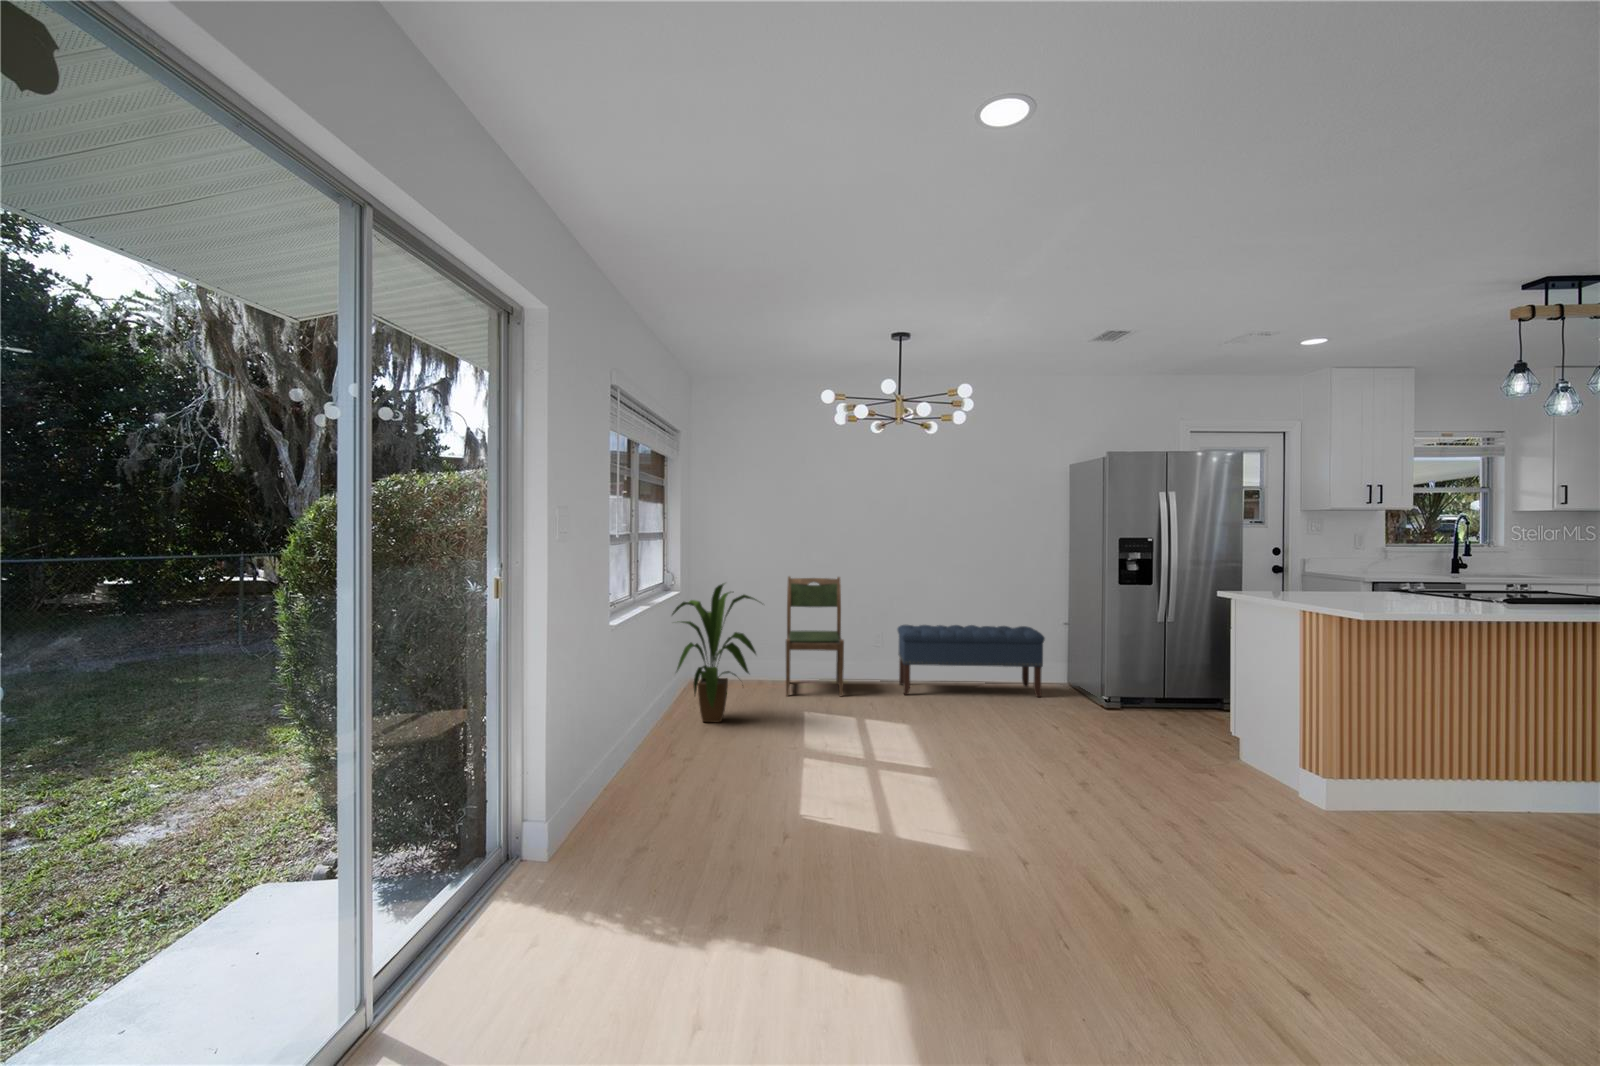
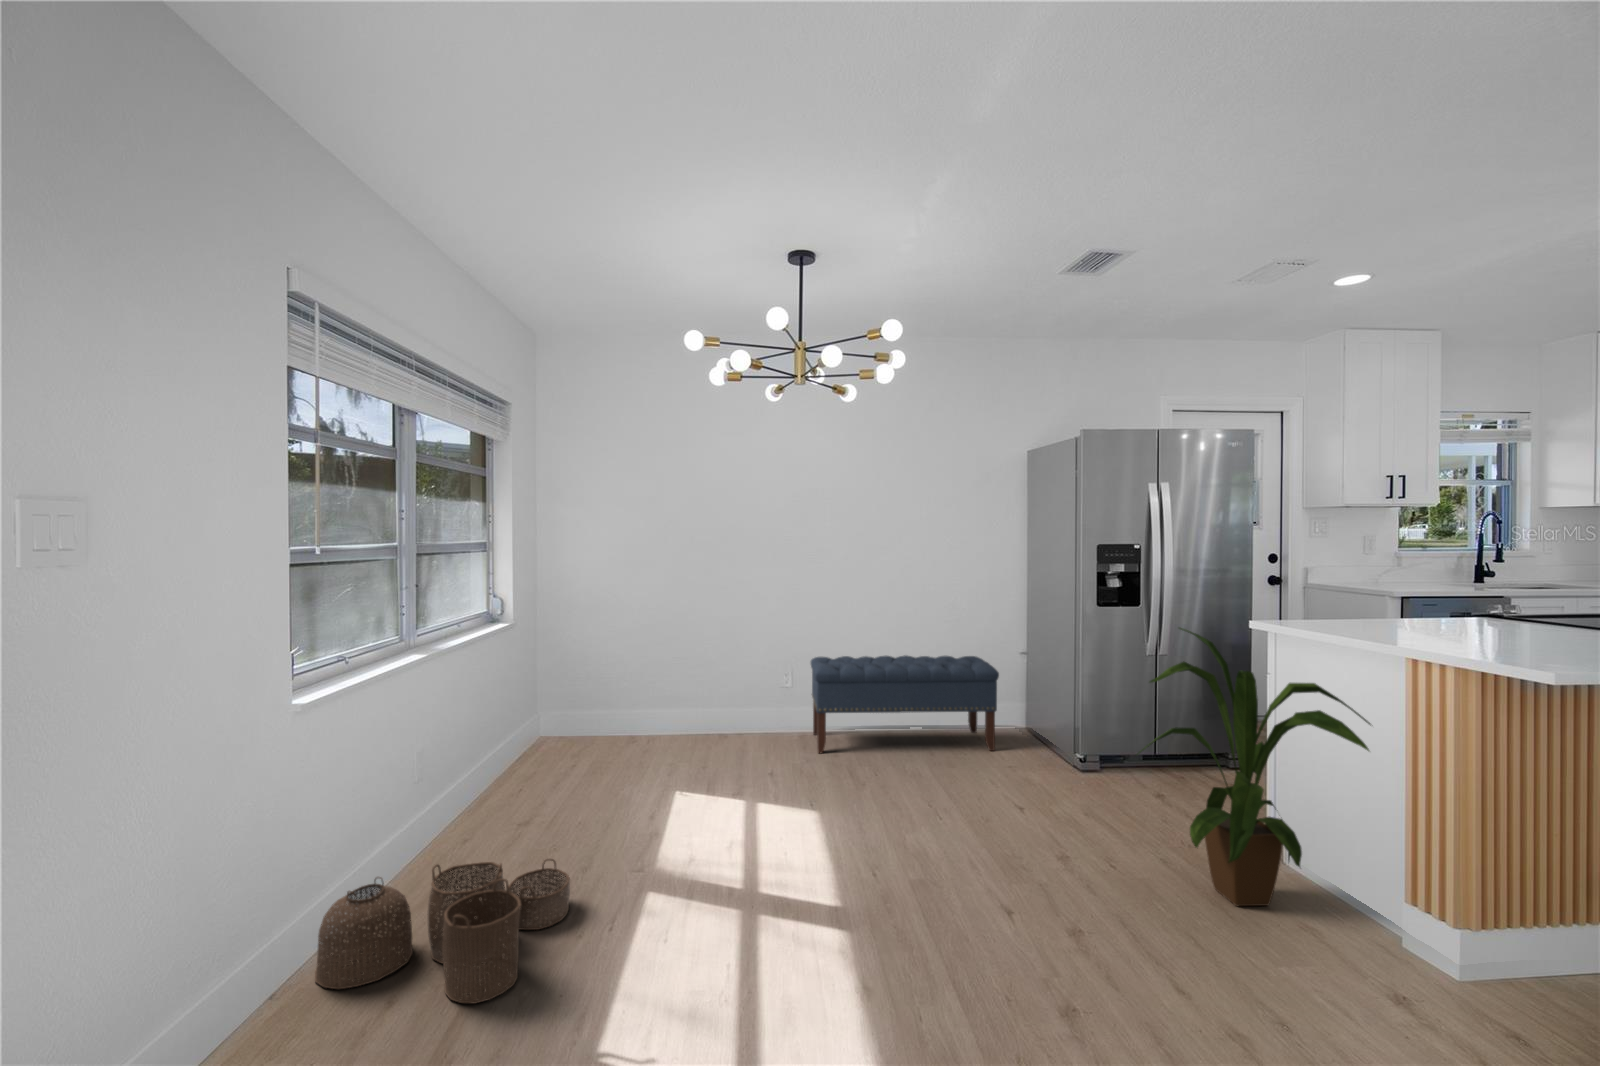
dining chair: present [786,576,844,696] -> none [657,595,737,761]
house plant: present [672,584,757,722] -> present [1137,628,1370,906]
woven basket: none [621,724,755,793] -> present [315,859,570,1004]

